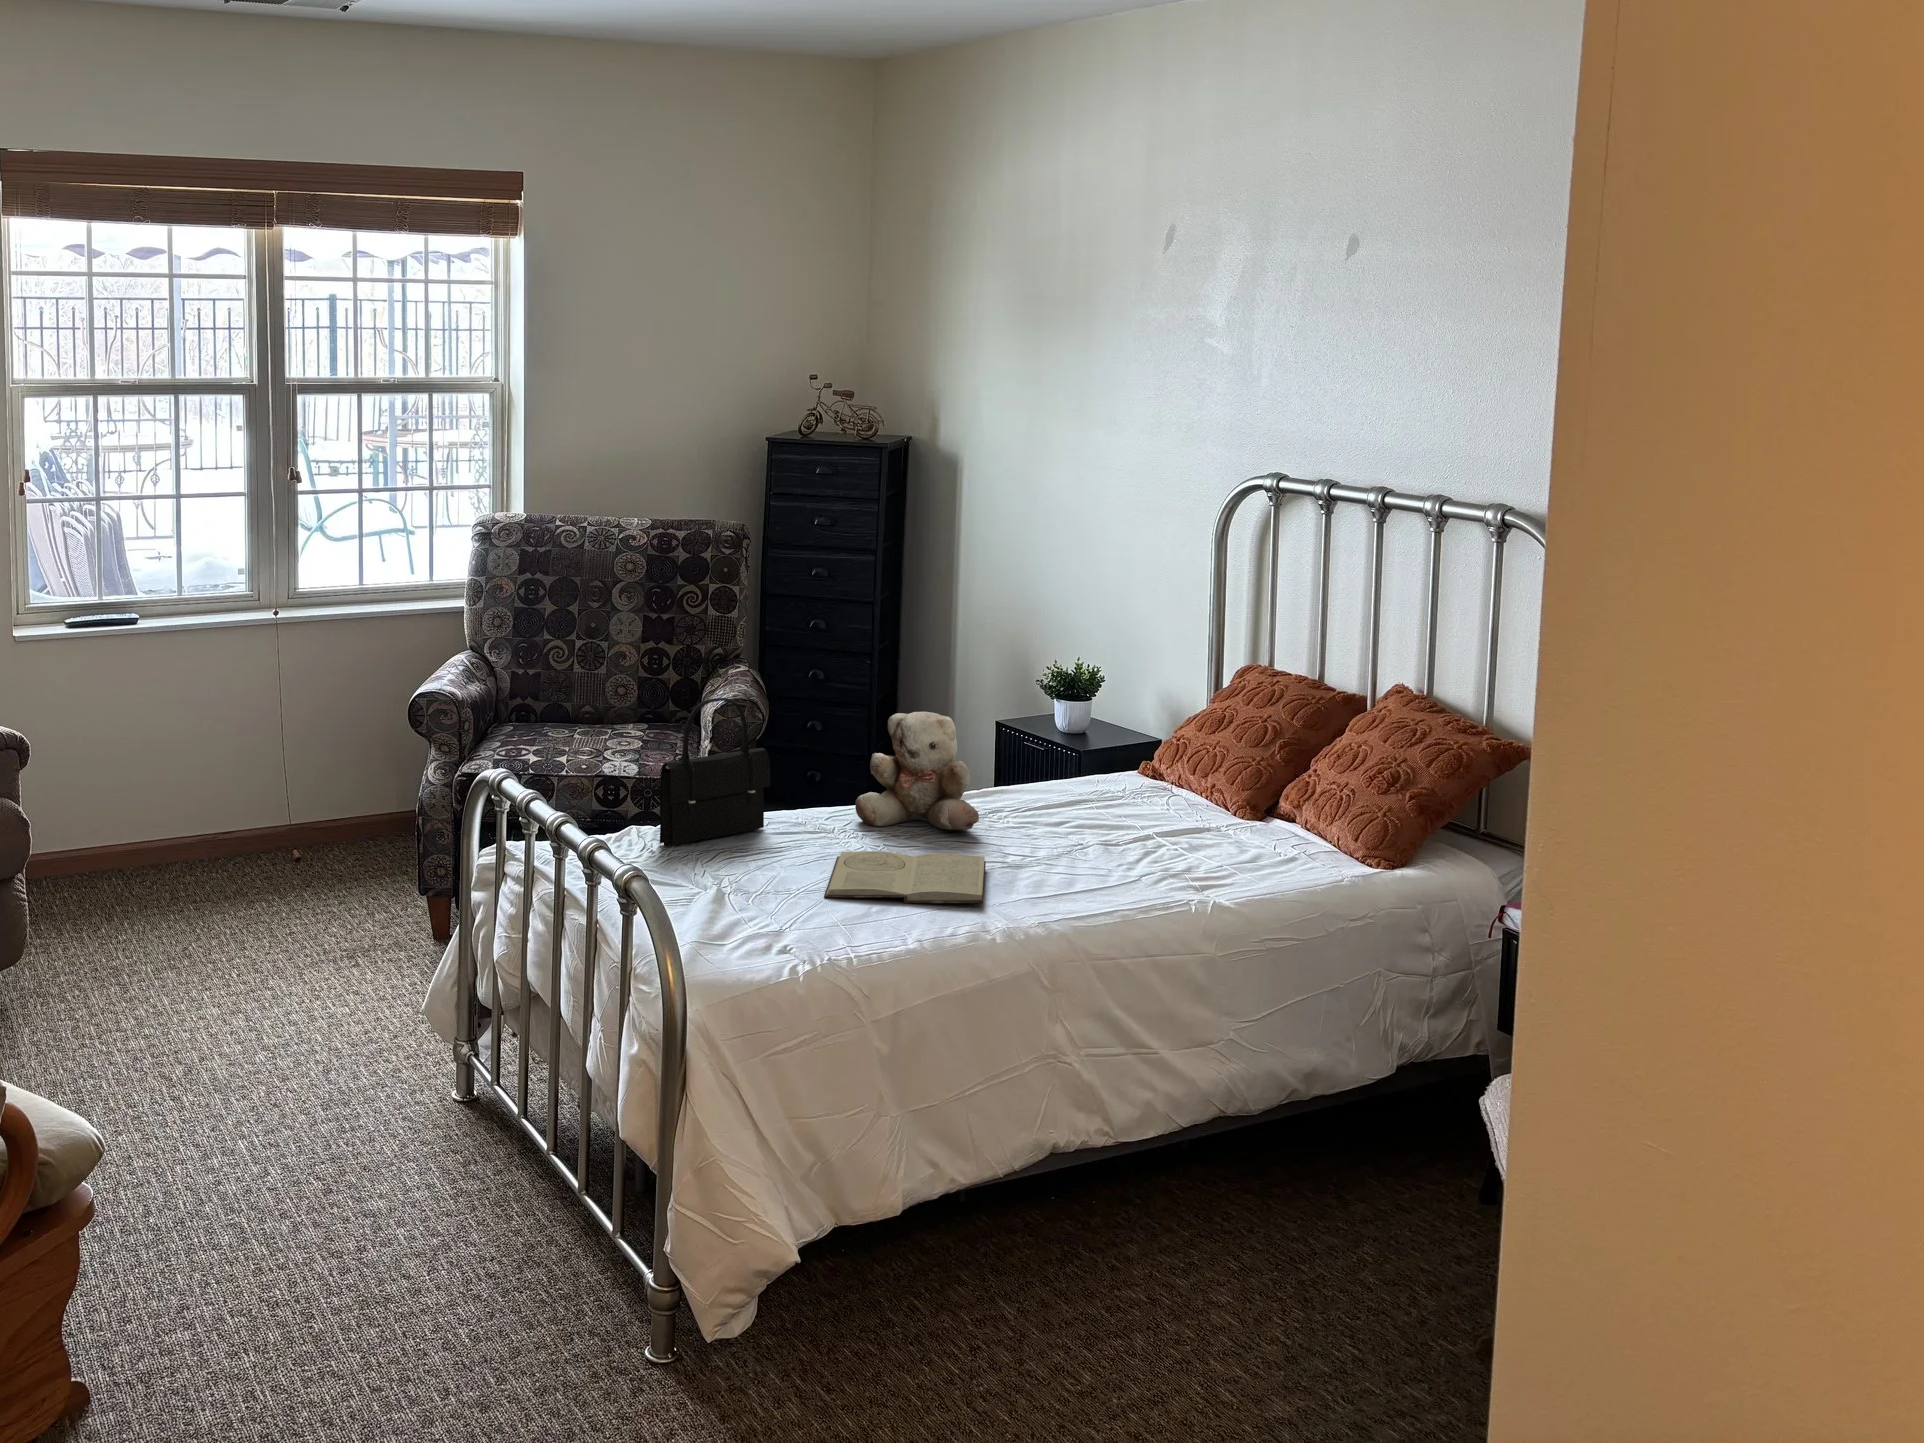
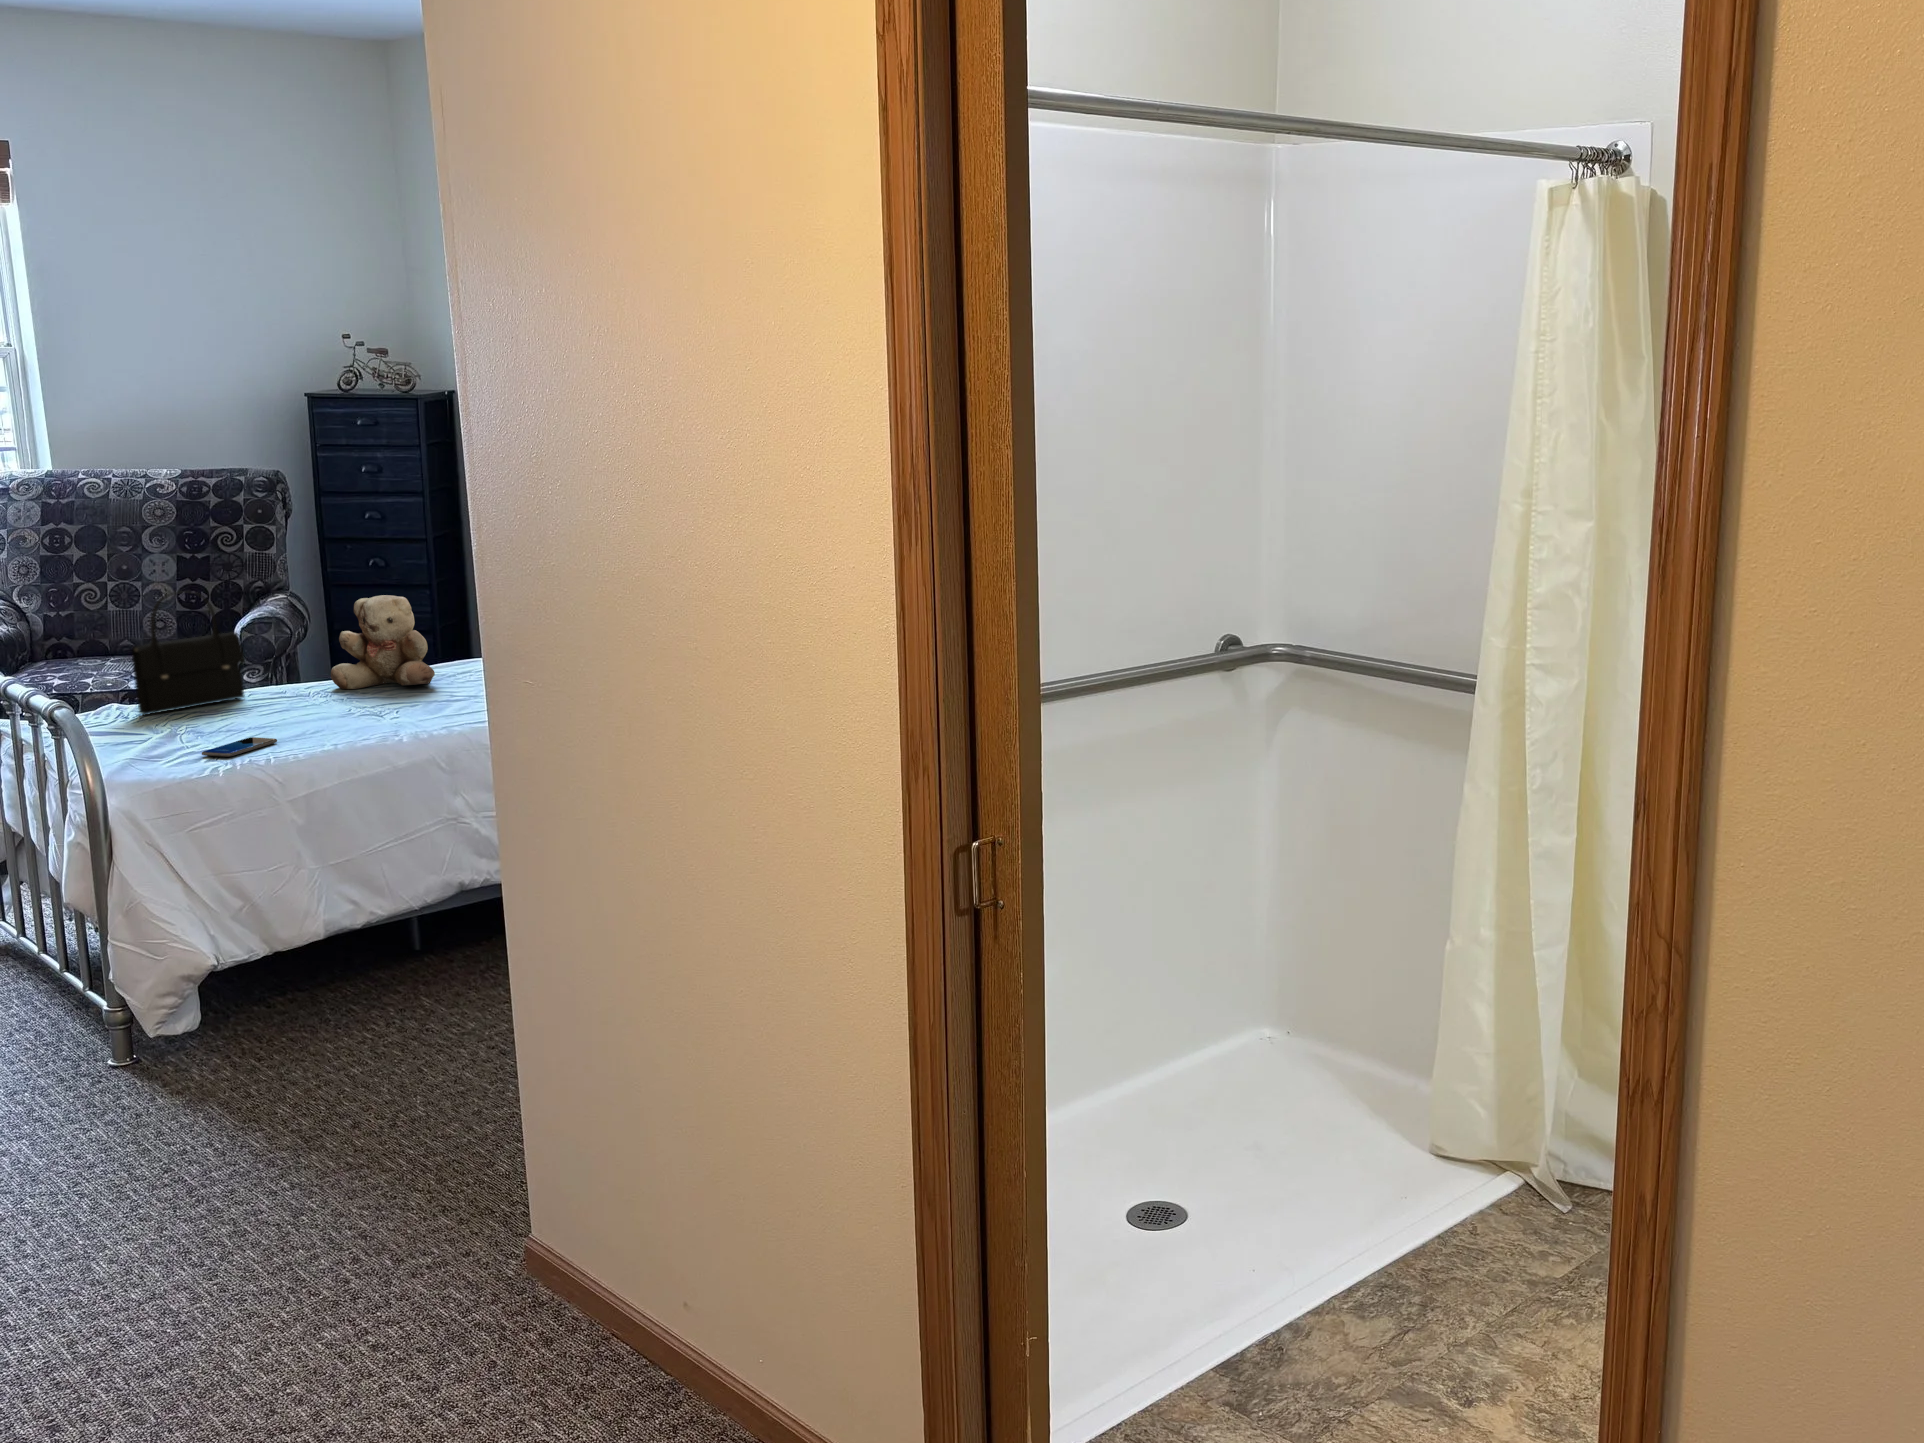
book: present [824,851,986,903] -> none [271,695,426,731]
smartphone: none [765,910,843,945] -> present [202,737,277,757]

